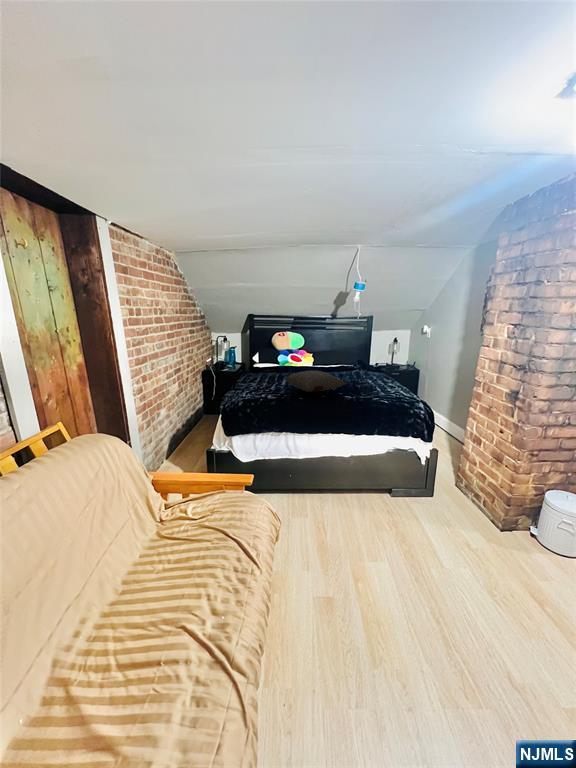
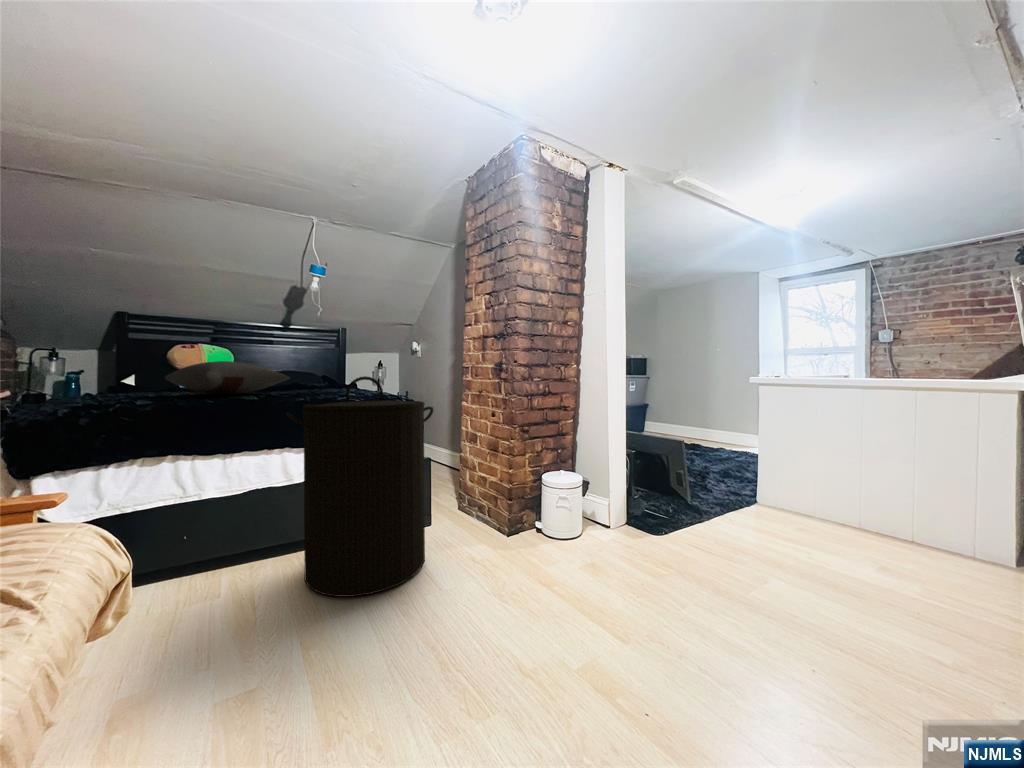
laundry hamper: none [352,404,449,546] -> present [286,376,433,597]

